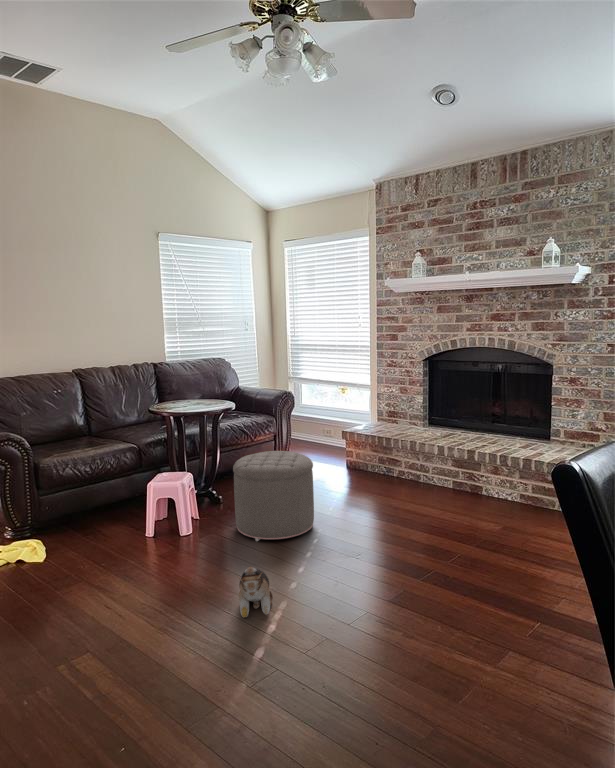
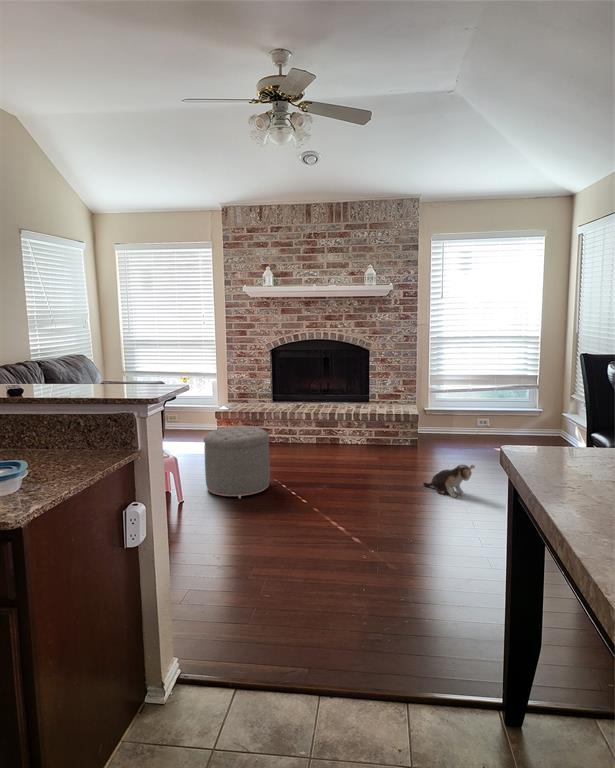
plush toy: present [237,566,273,618] -> present [423,465,475,497]

